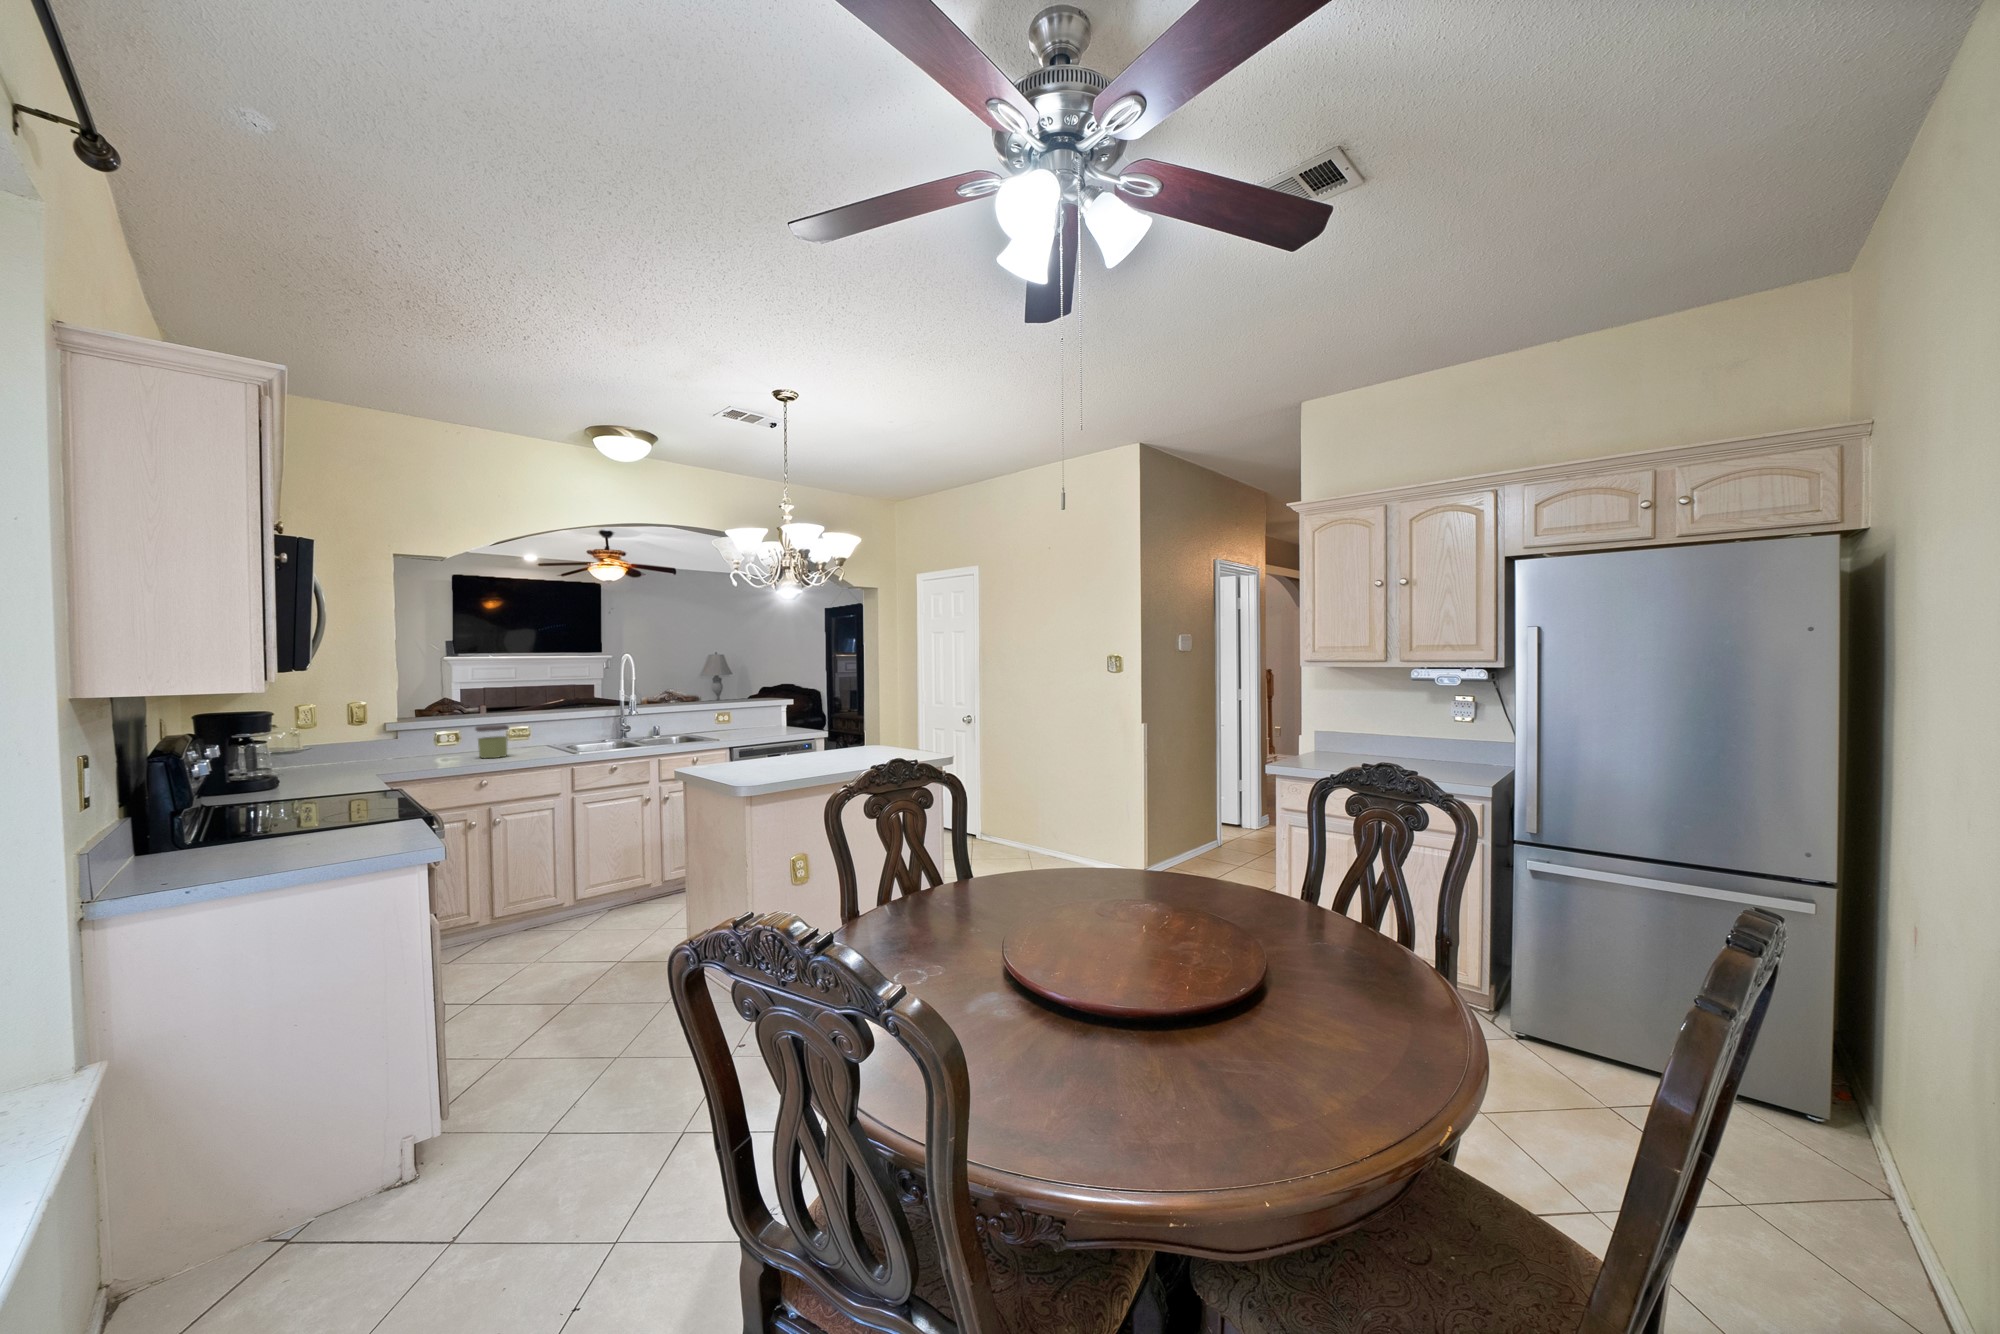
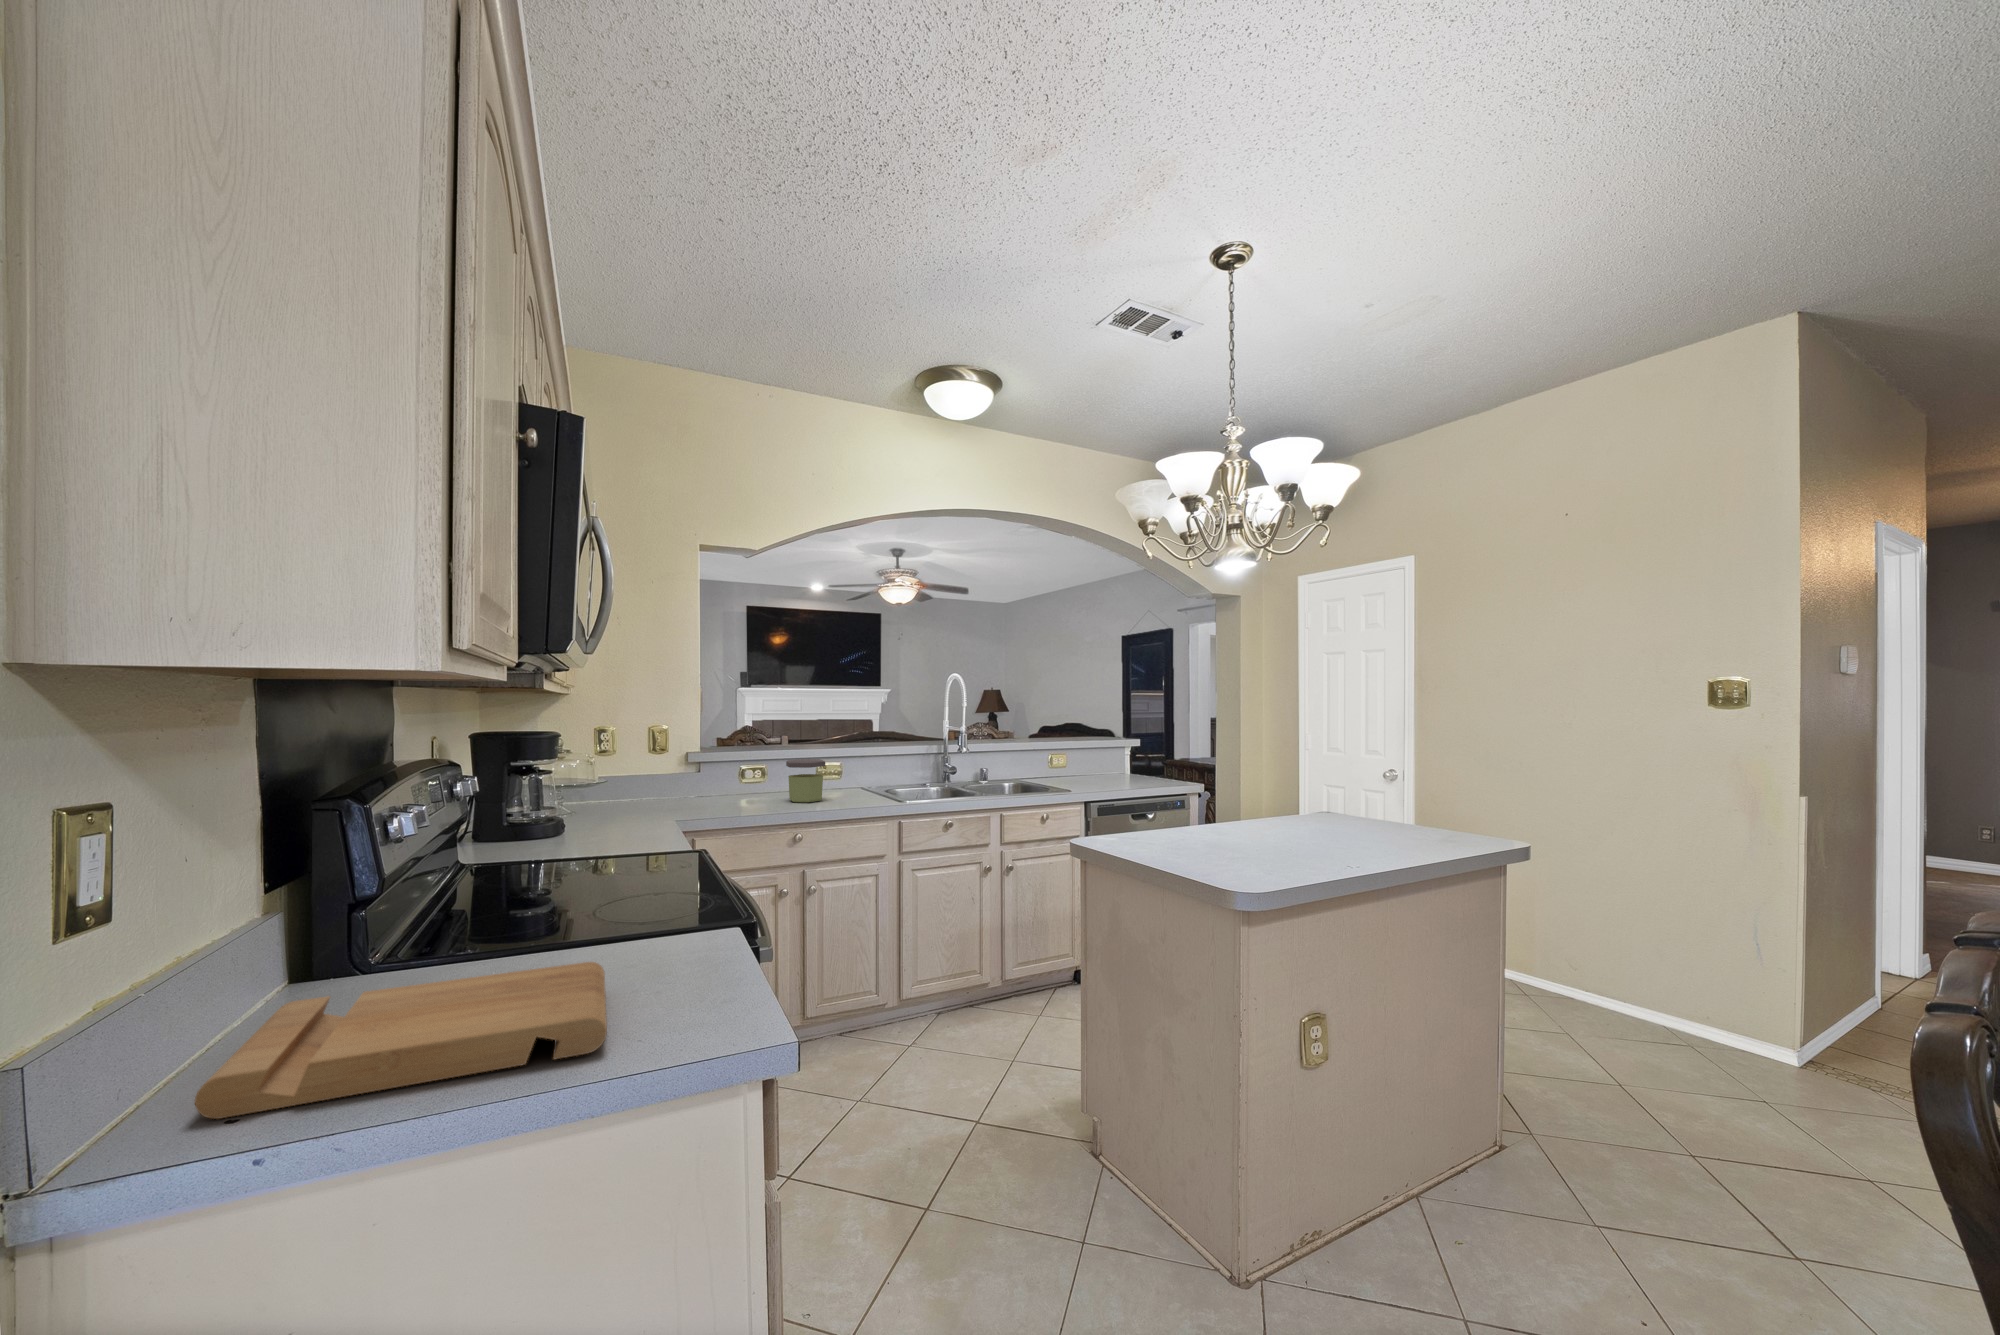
cutting board: none [143,830,345,885] -> present [195,962,607,1119]

